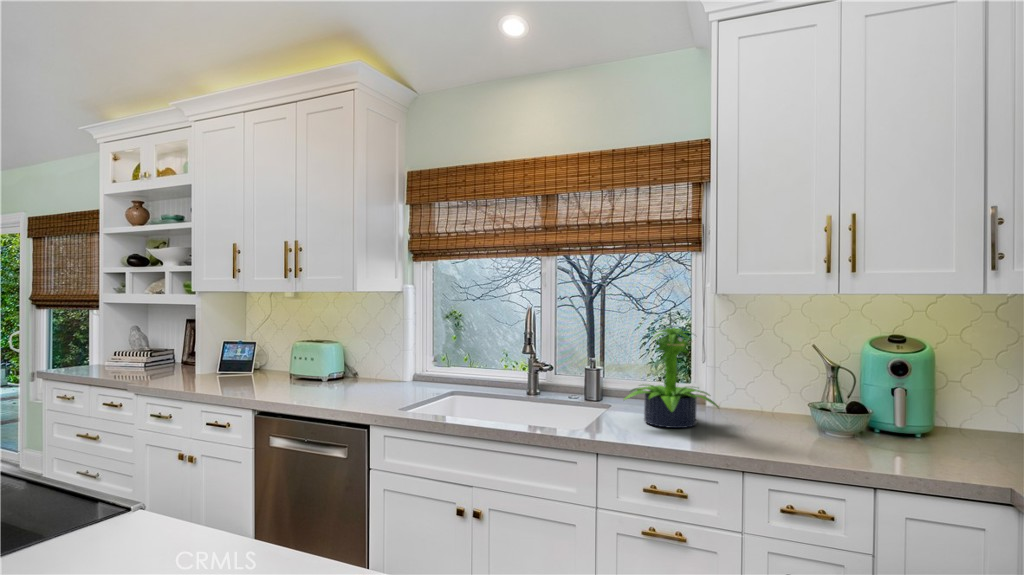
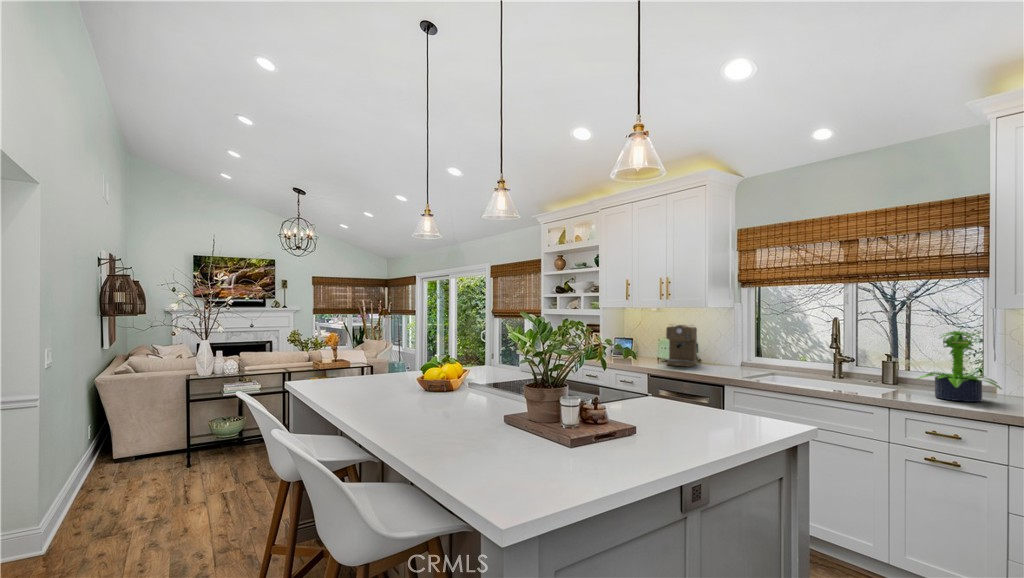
coffee maker: none [296,319,348,386] -> present [666,325,698,367]

